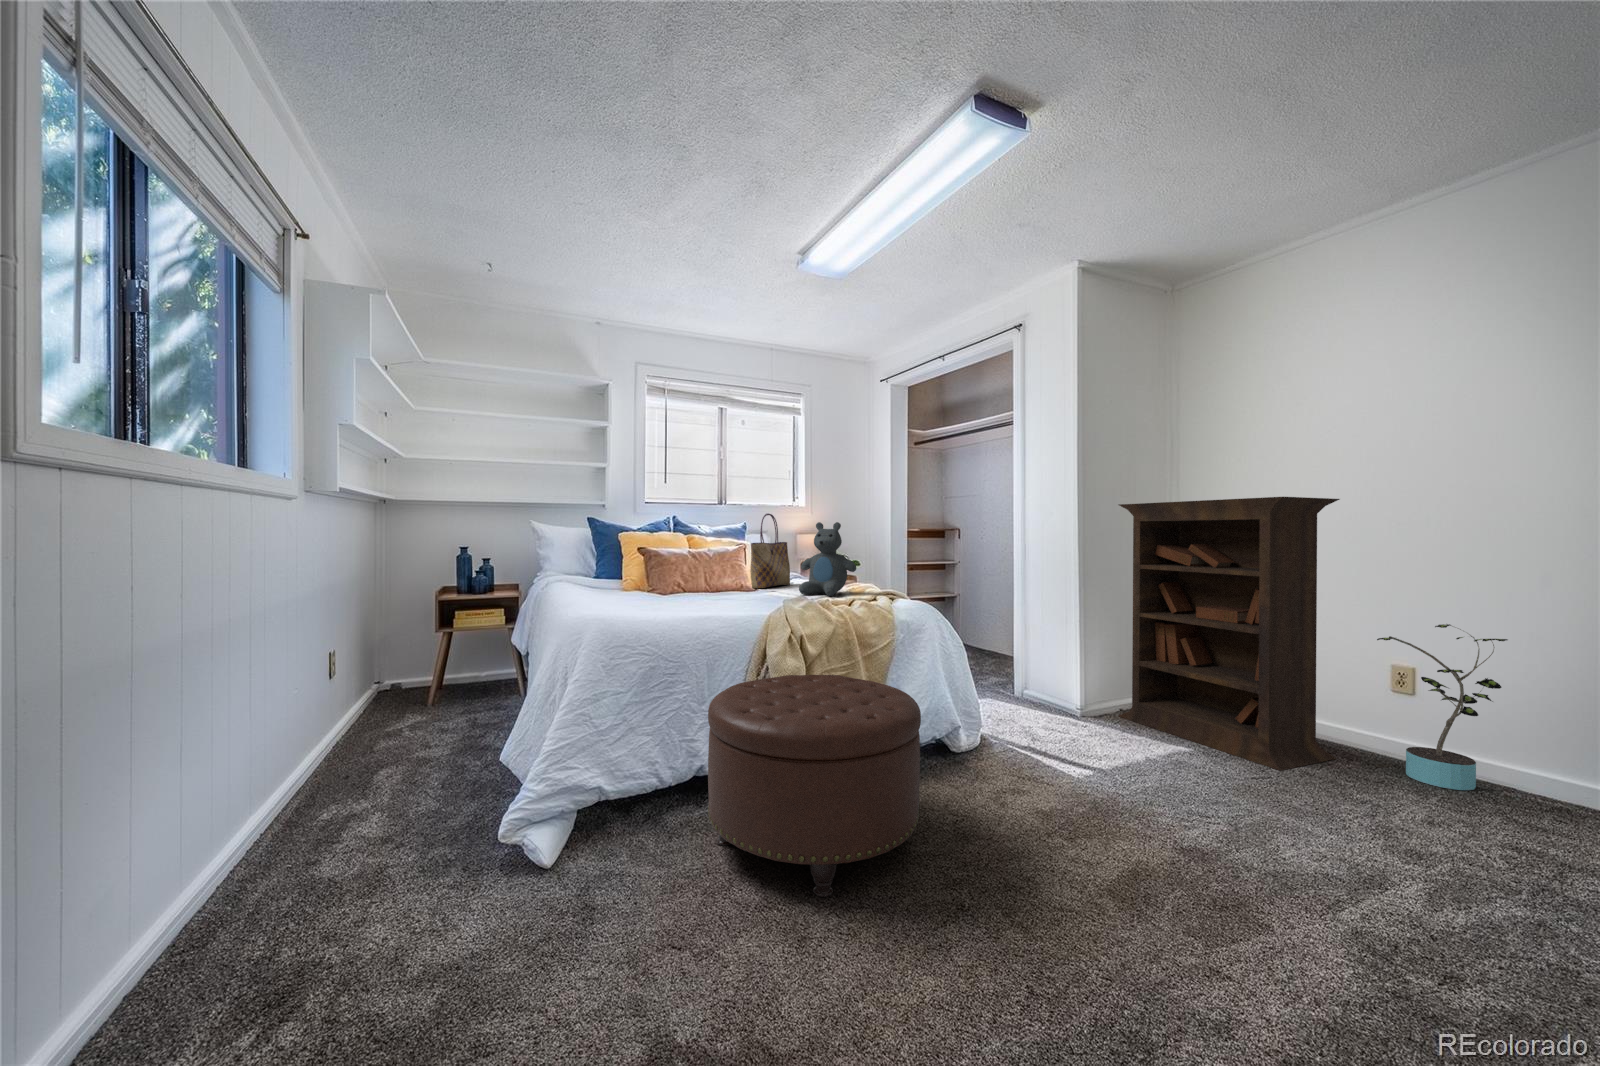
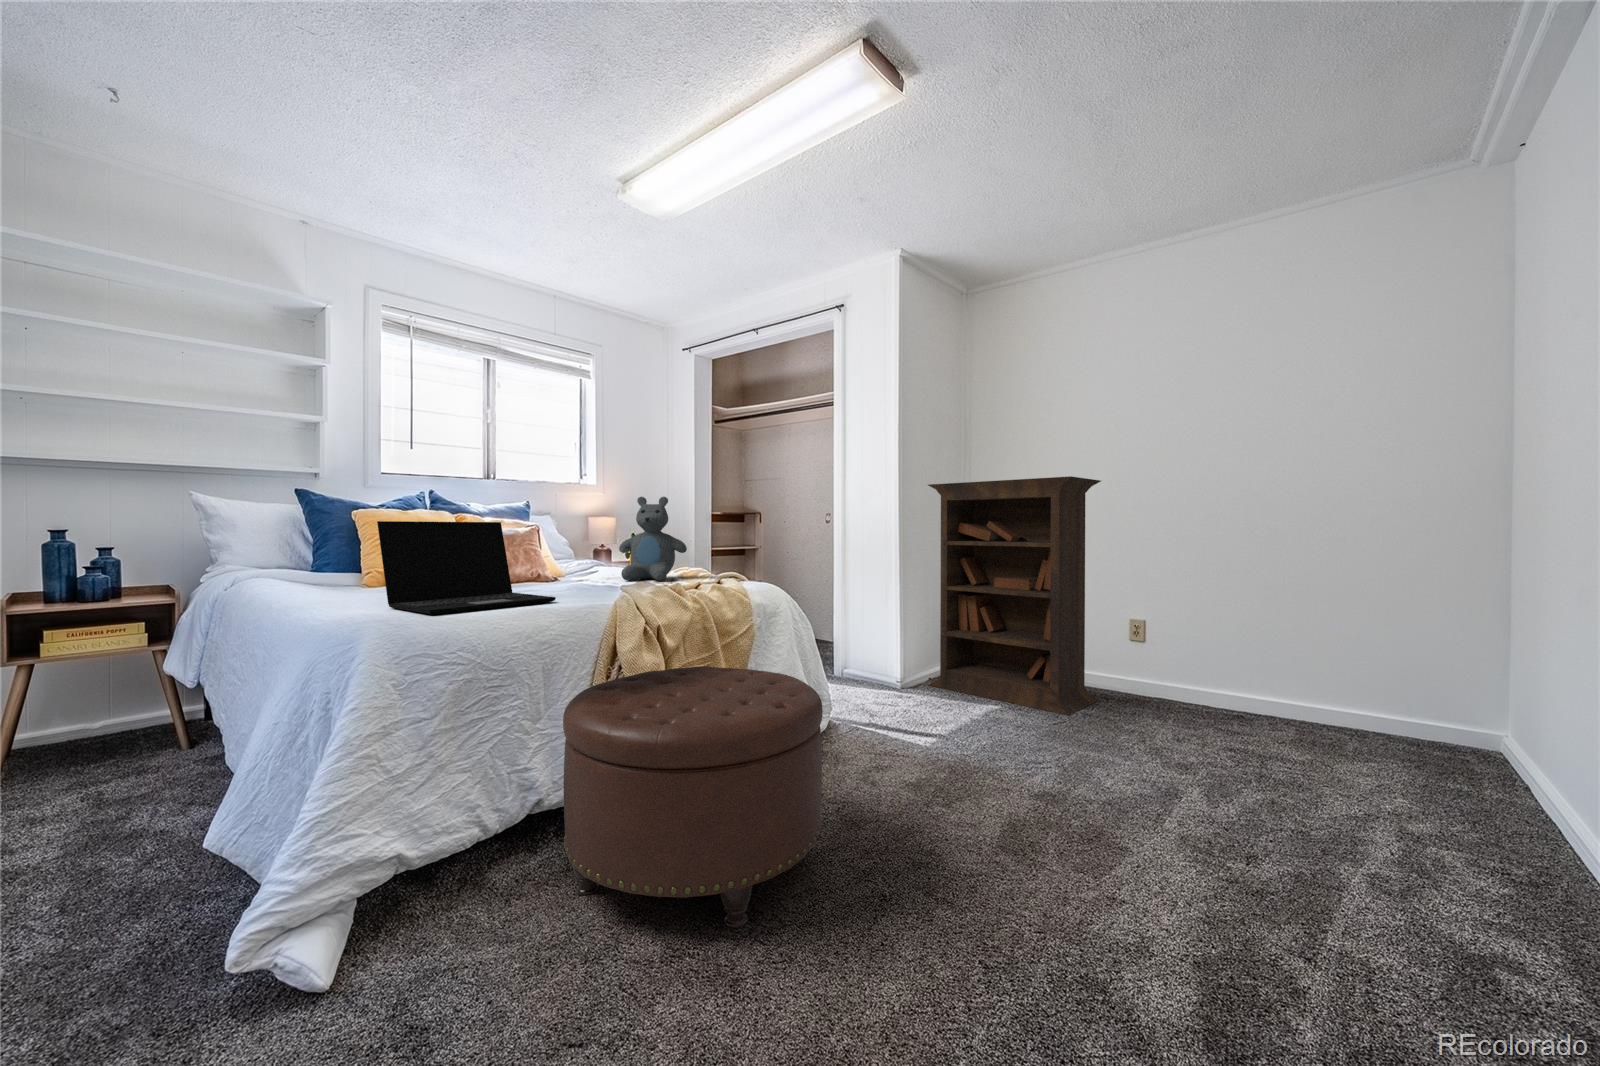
tote bag: present [750,513,790,588] -> none [551,487,596,577]
laptop: none [610,547,726,619] -> present [377,521,556,614]
potted plant: present [1377,624,1508,790] -> none [1126,582,1210,712]

